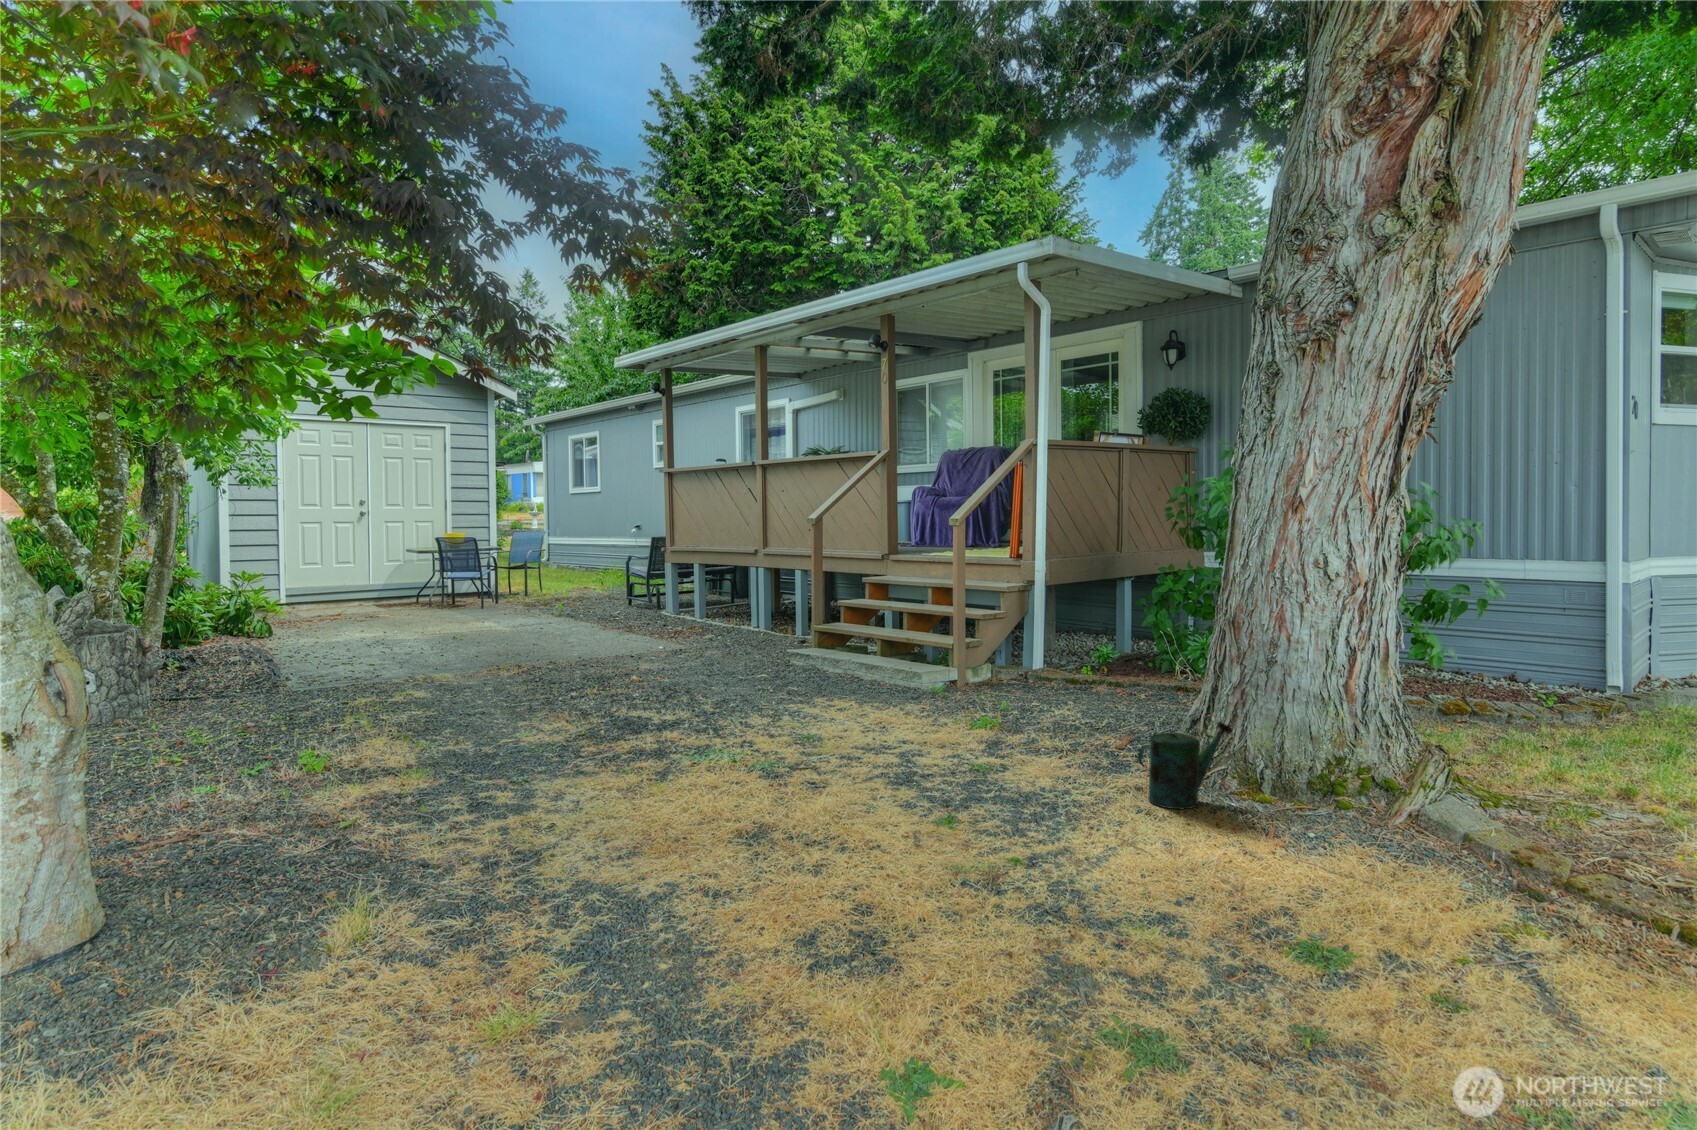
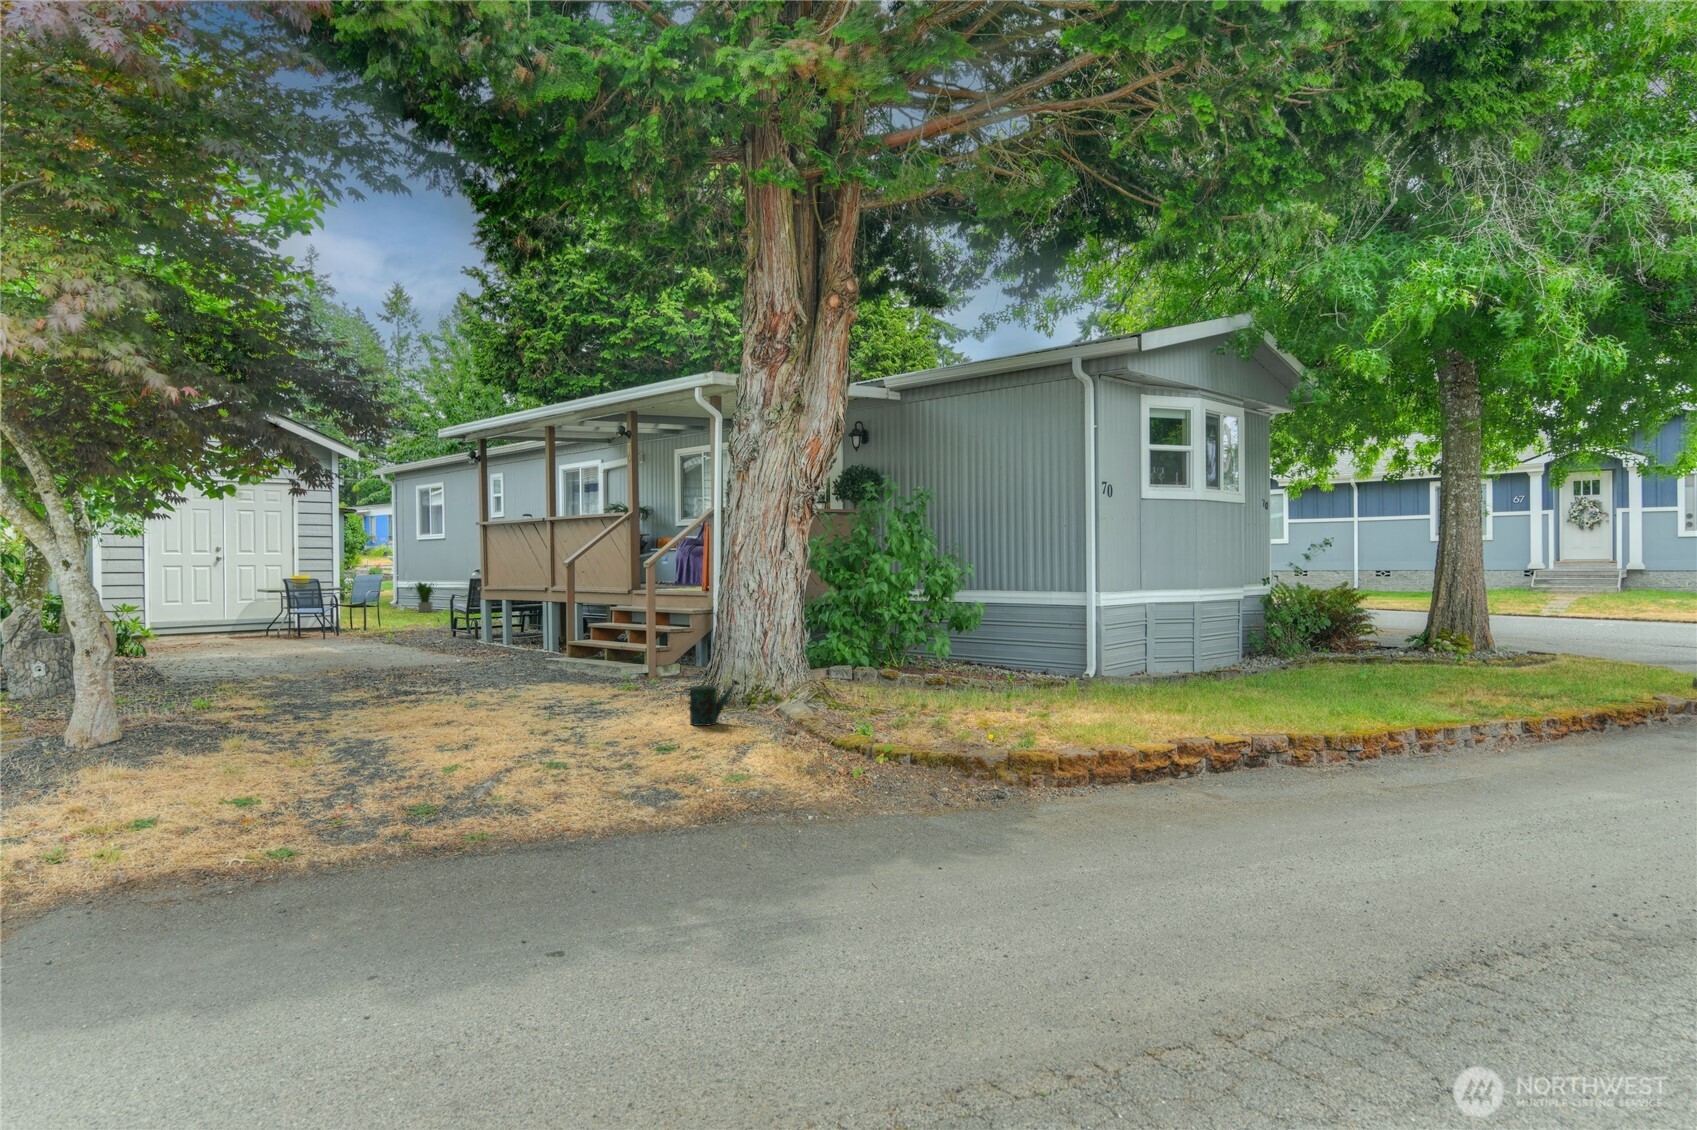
potted plant: none [562,541,604,575] -> present [408,582,437,612]

